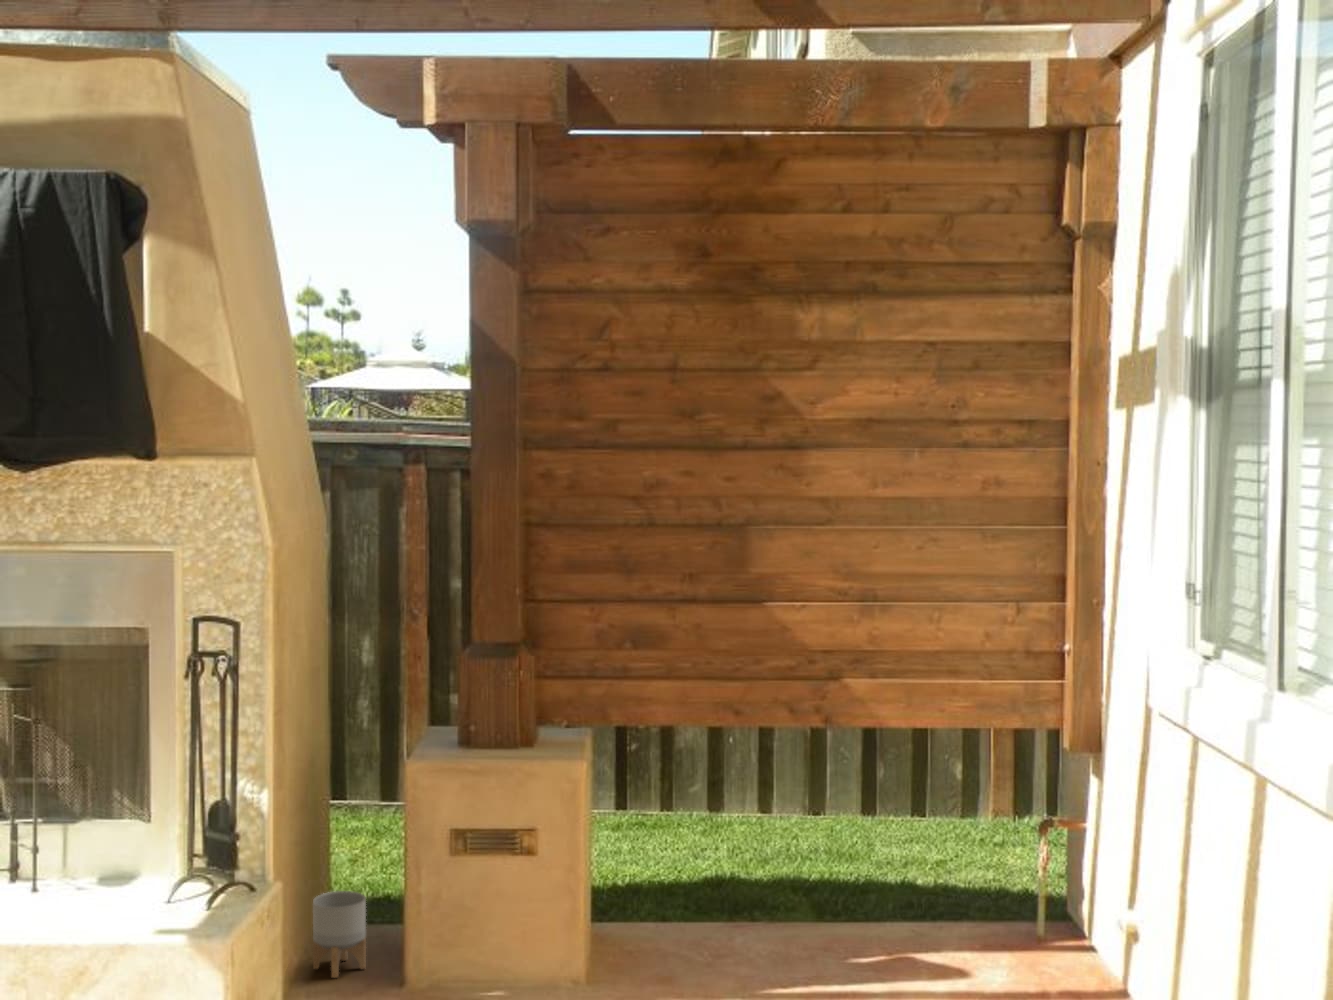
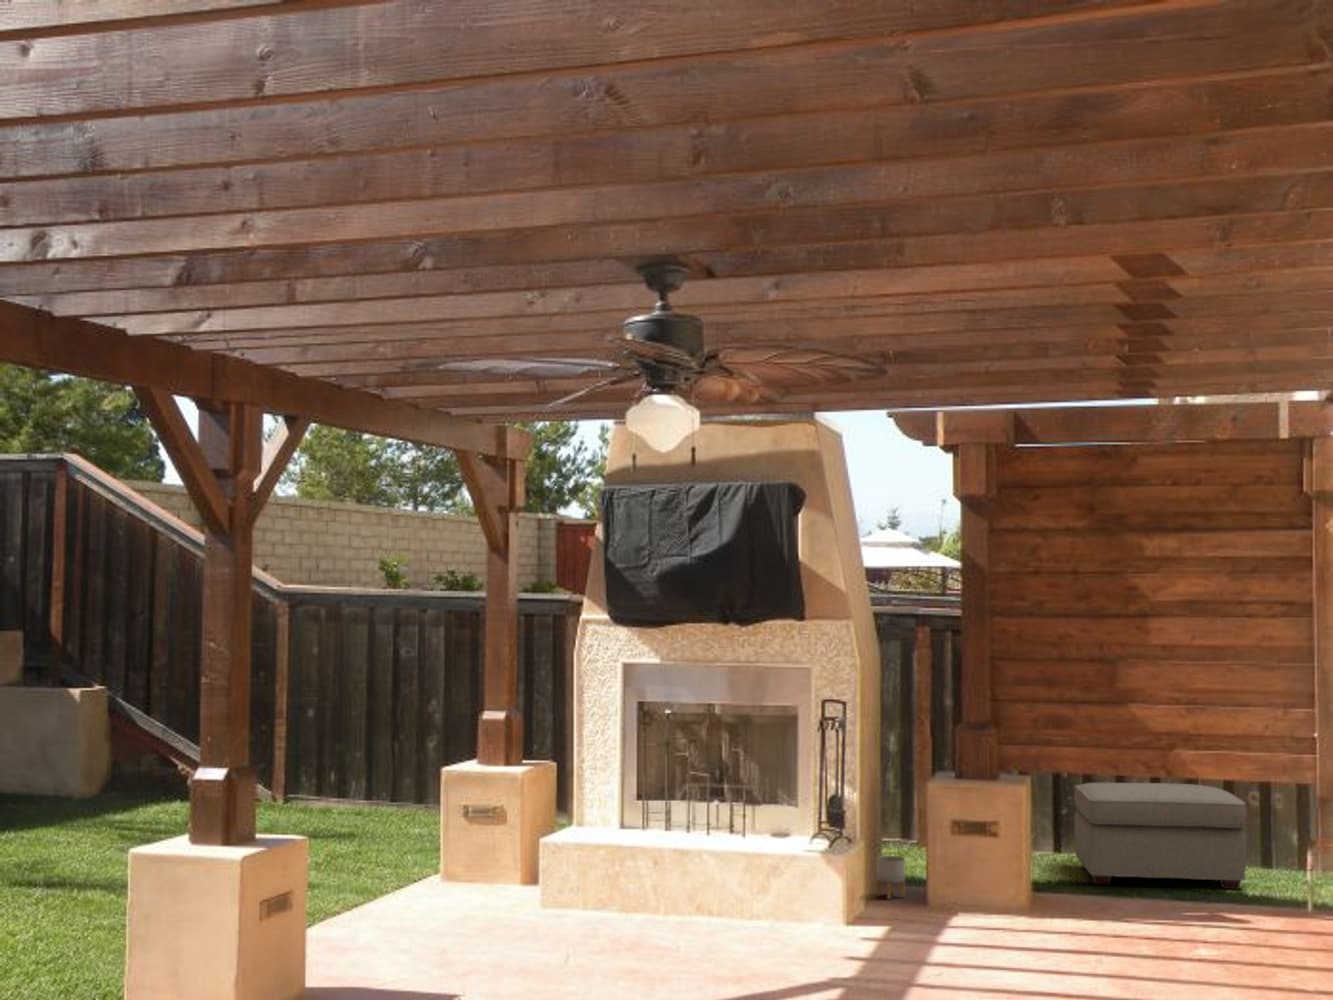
ottoman: none [656,712,928,891] -> present [1074,783,1247,889]

